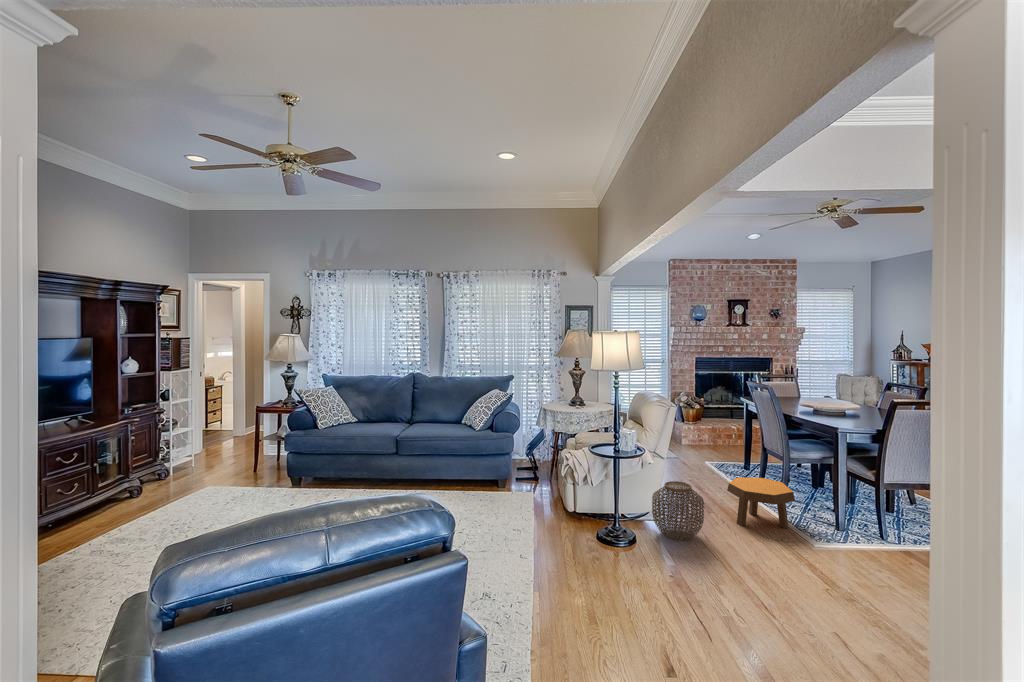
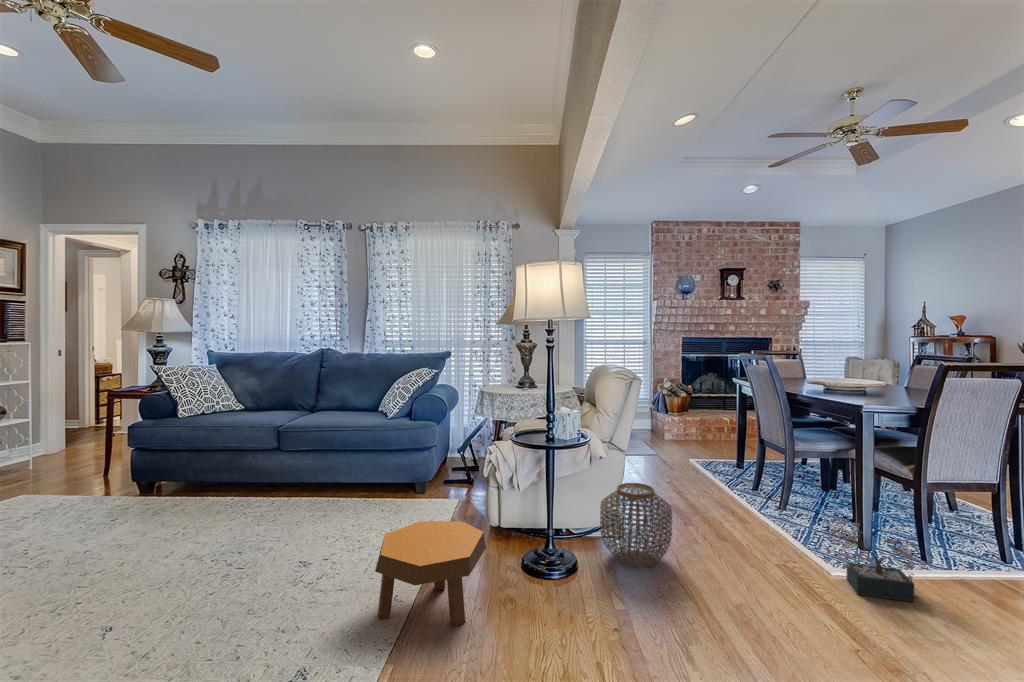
footstool: present [727,477,795,528] -> present [375,521,486,626]
decorative plant: none [811,504,878,562] -> present [826,516,926,602]

